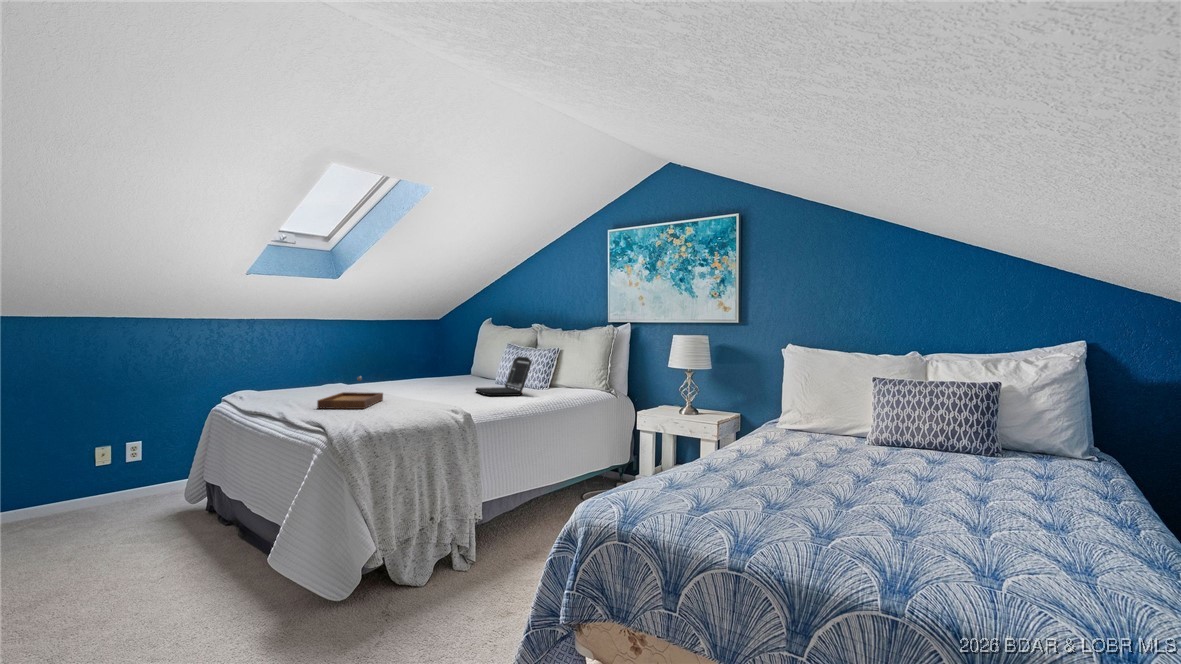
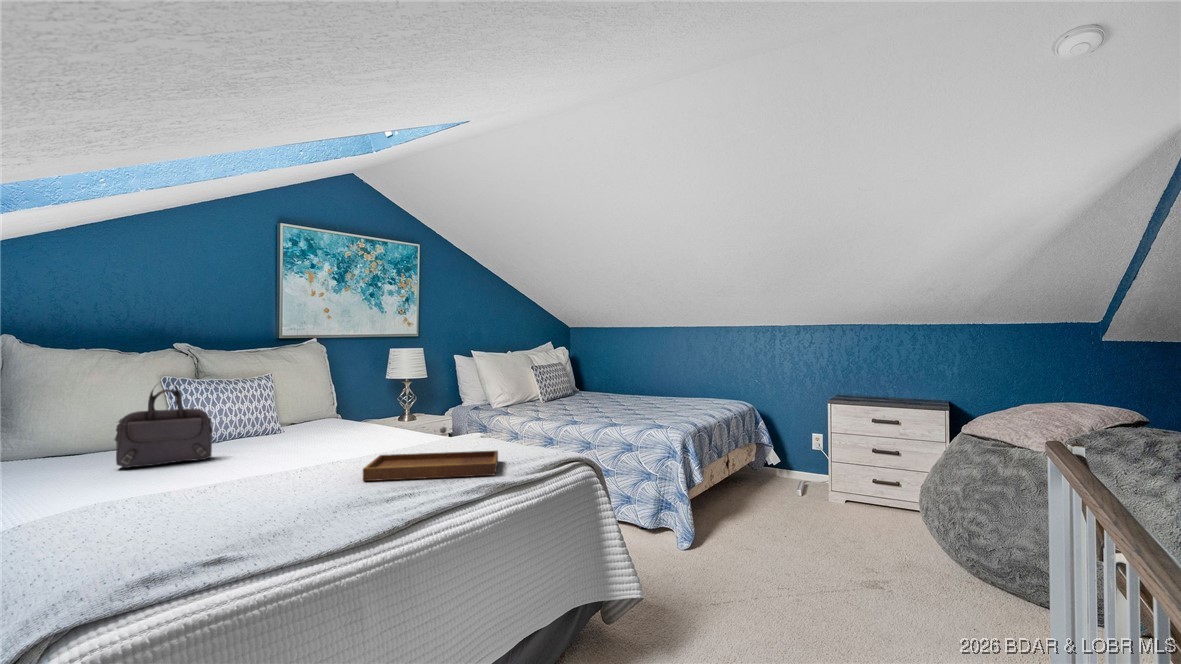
handbag: none [426,343,451,390] -> present [115,385,213,468]
laptop: present [476,356,532,396] -> none [271,385,363,445]

